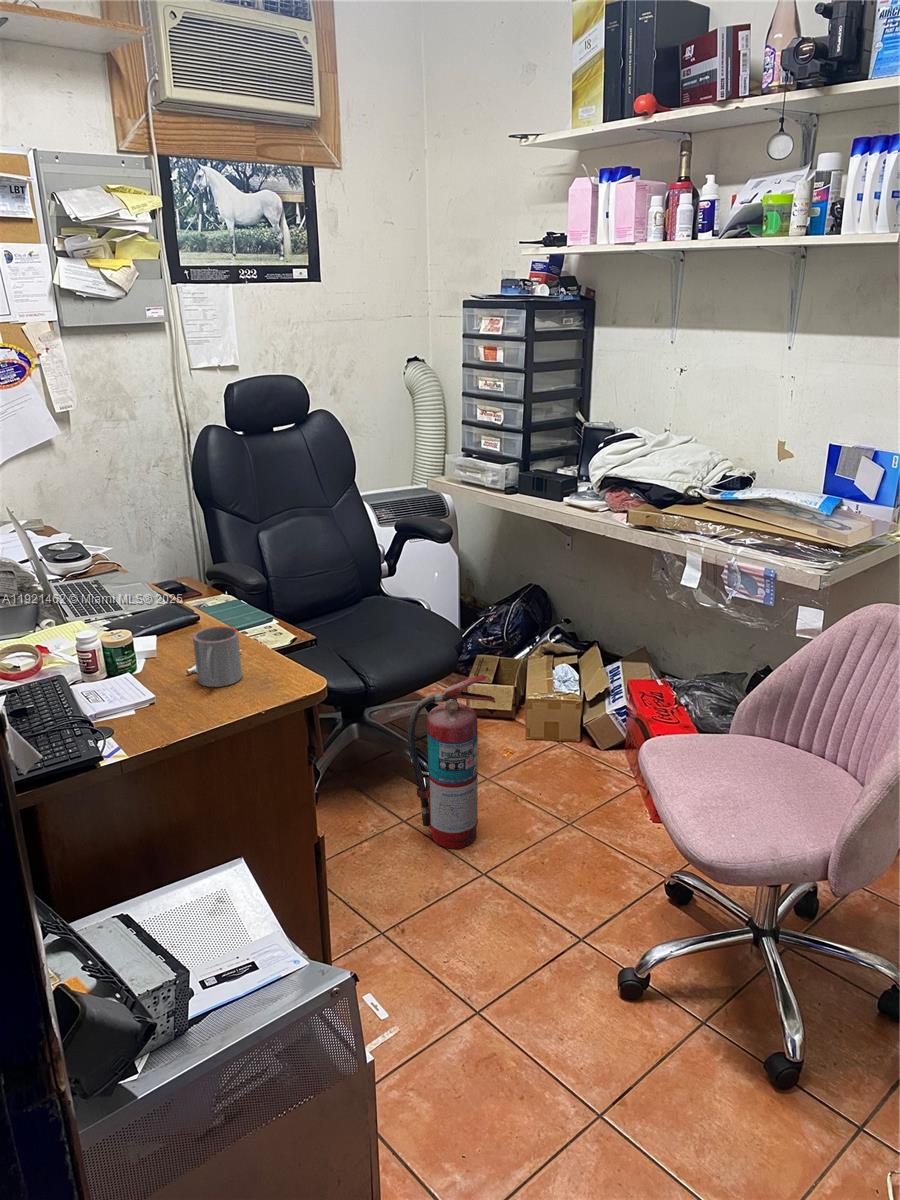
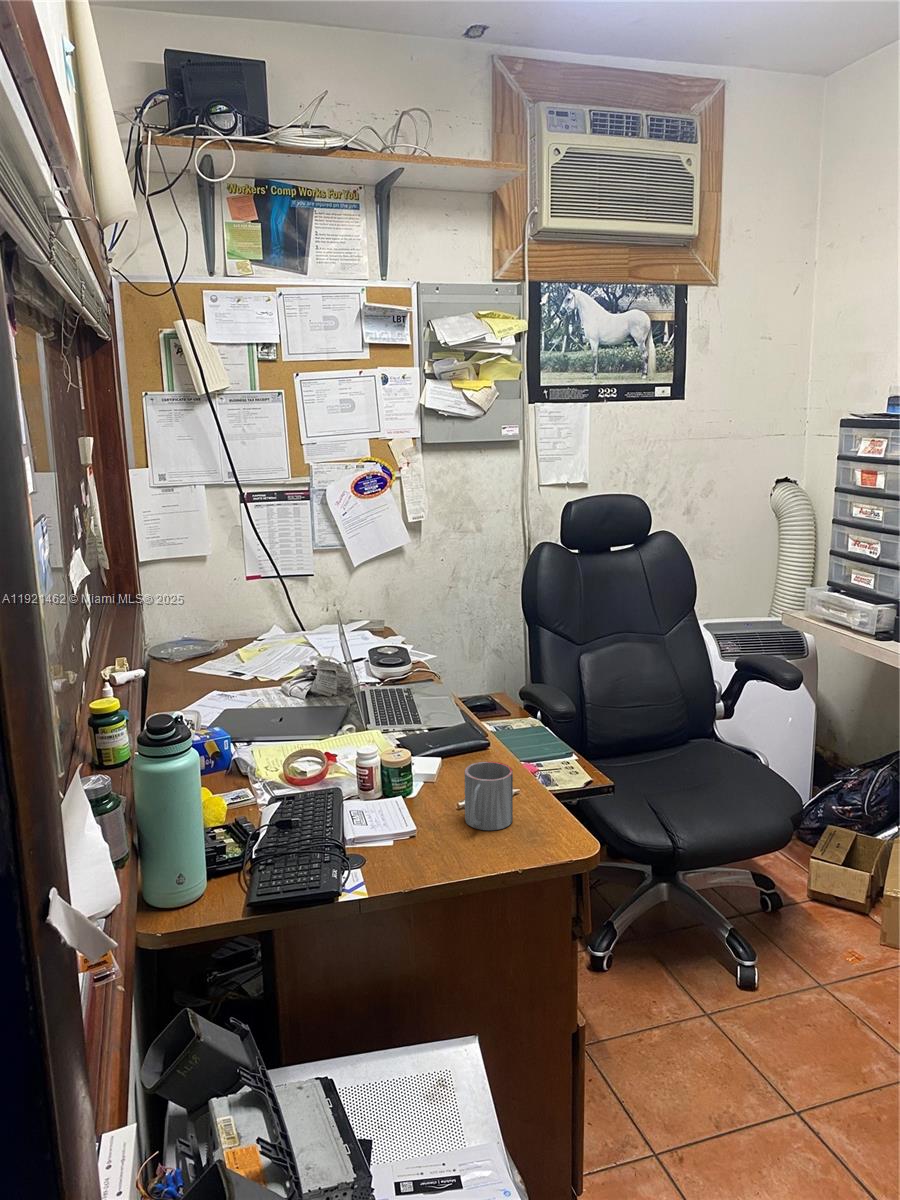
fire extinguisher: present [407,676,495,849] -> none [715,863,833,1075]

